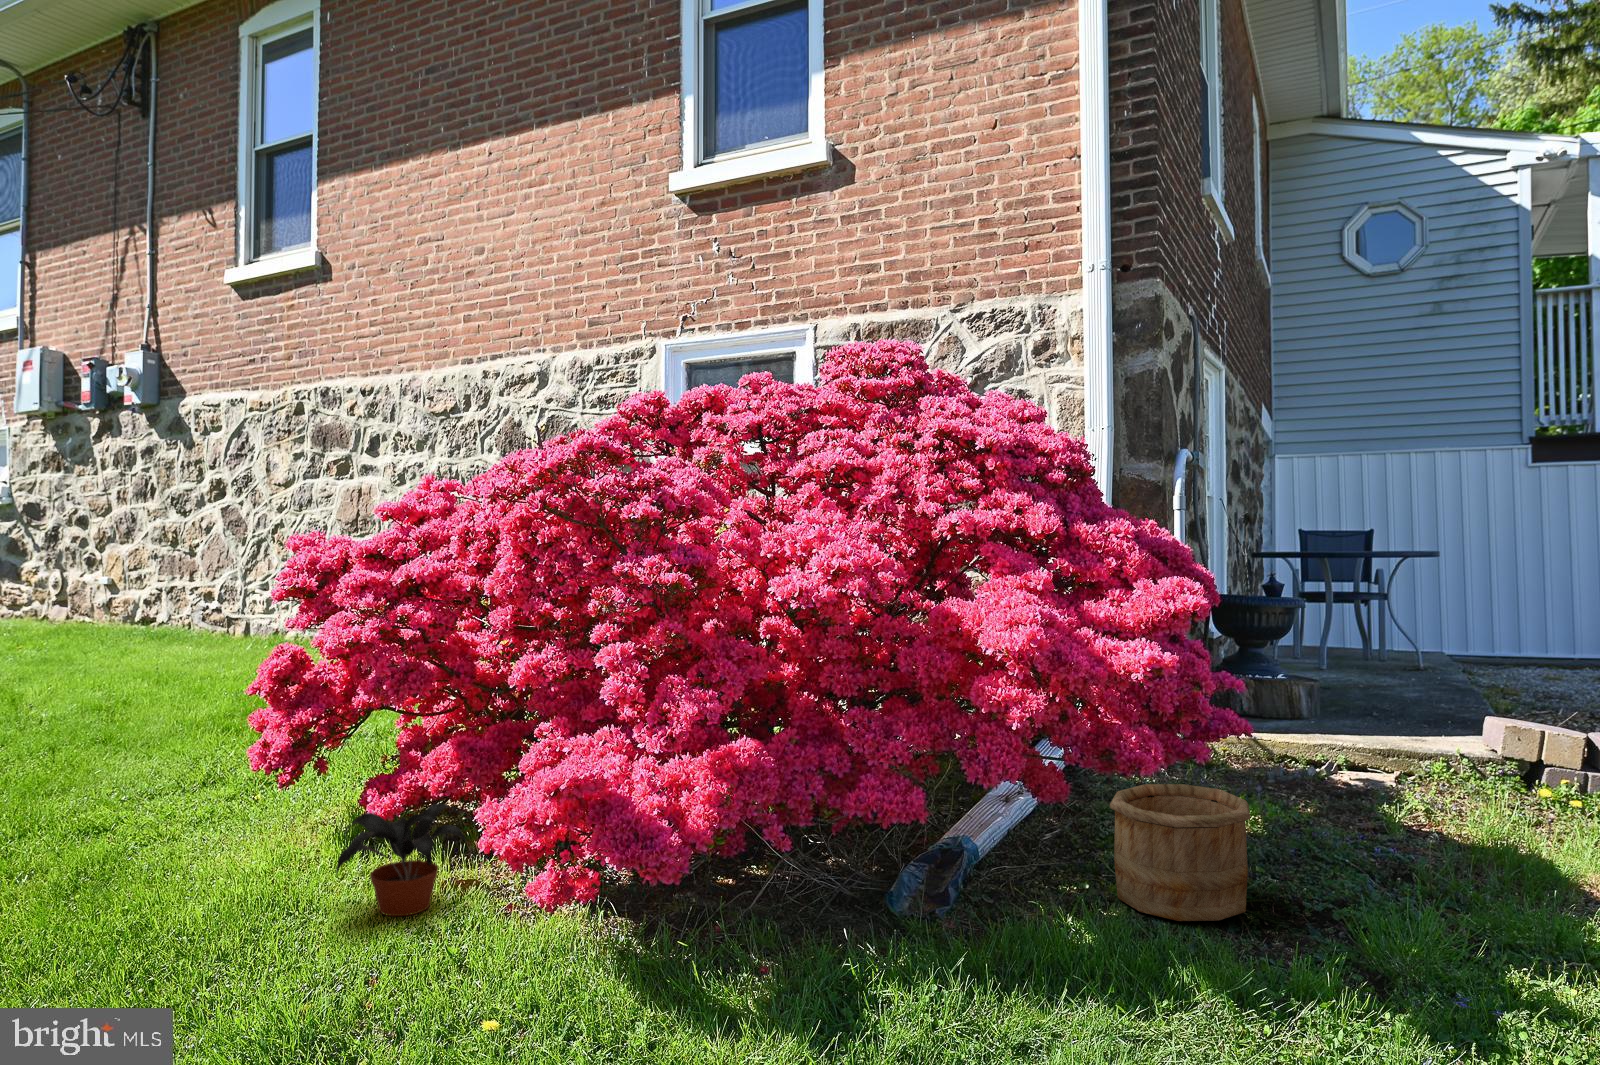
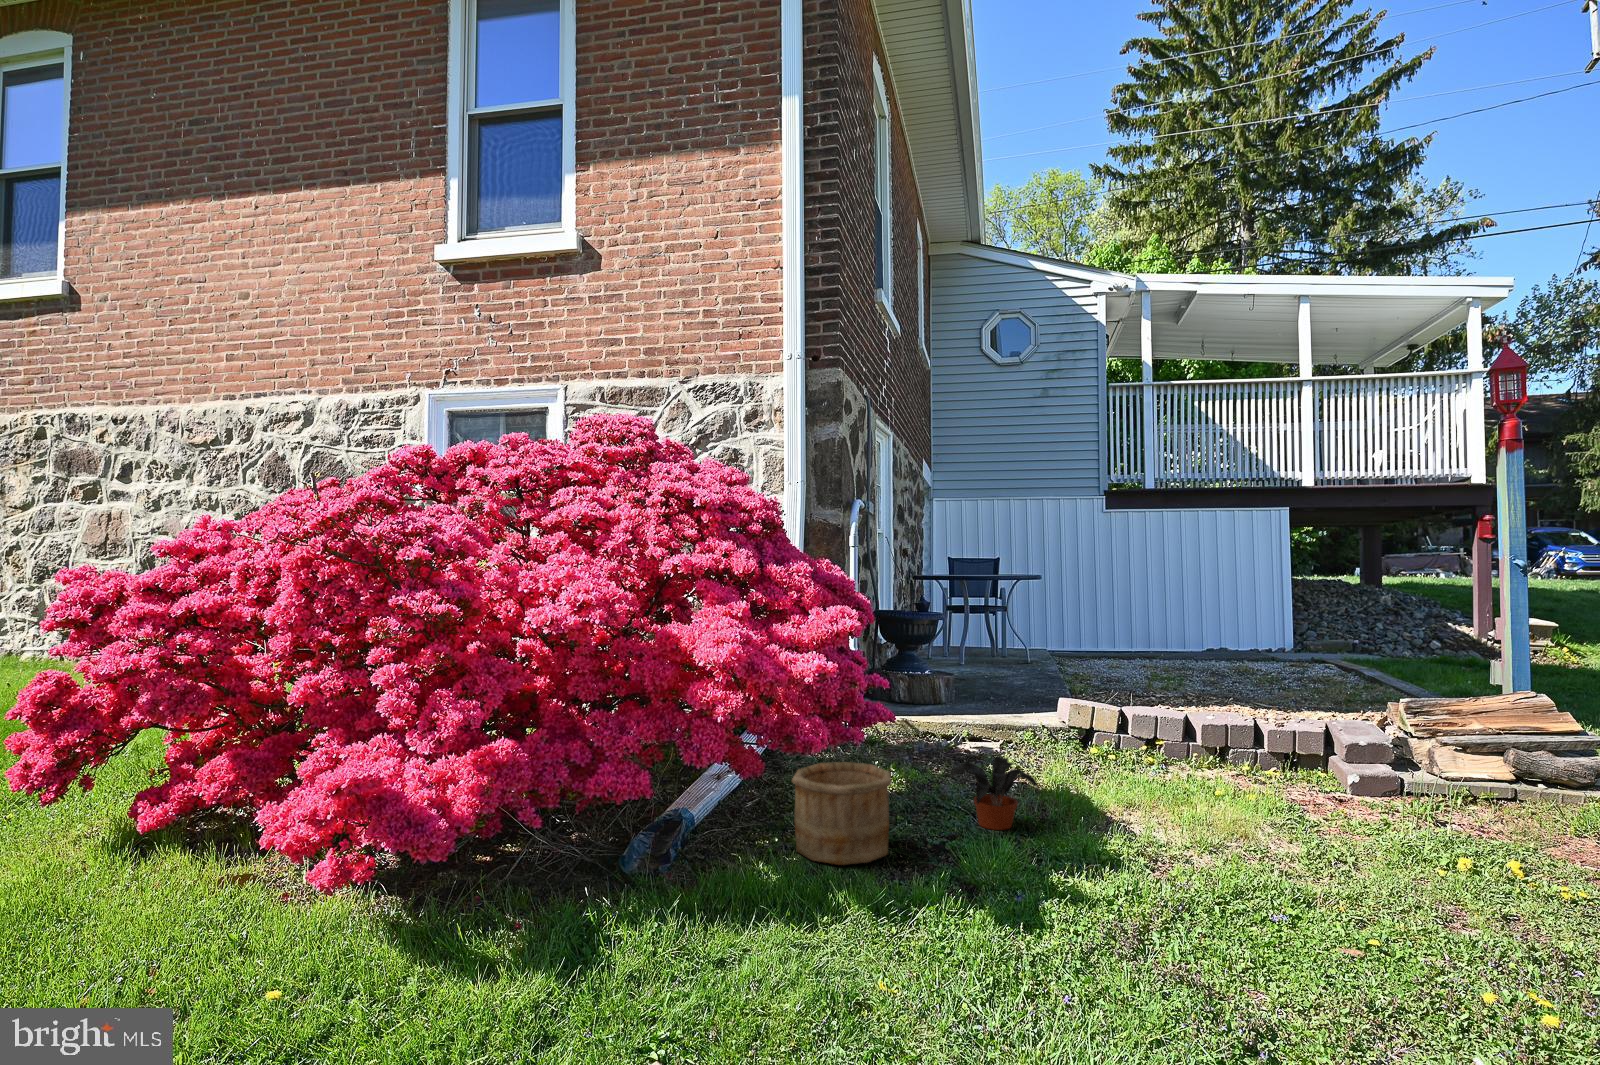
potted plant: present [336,803,466,916] -> present [951,756,1038,830]

